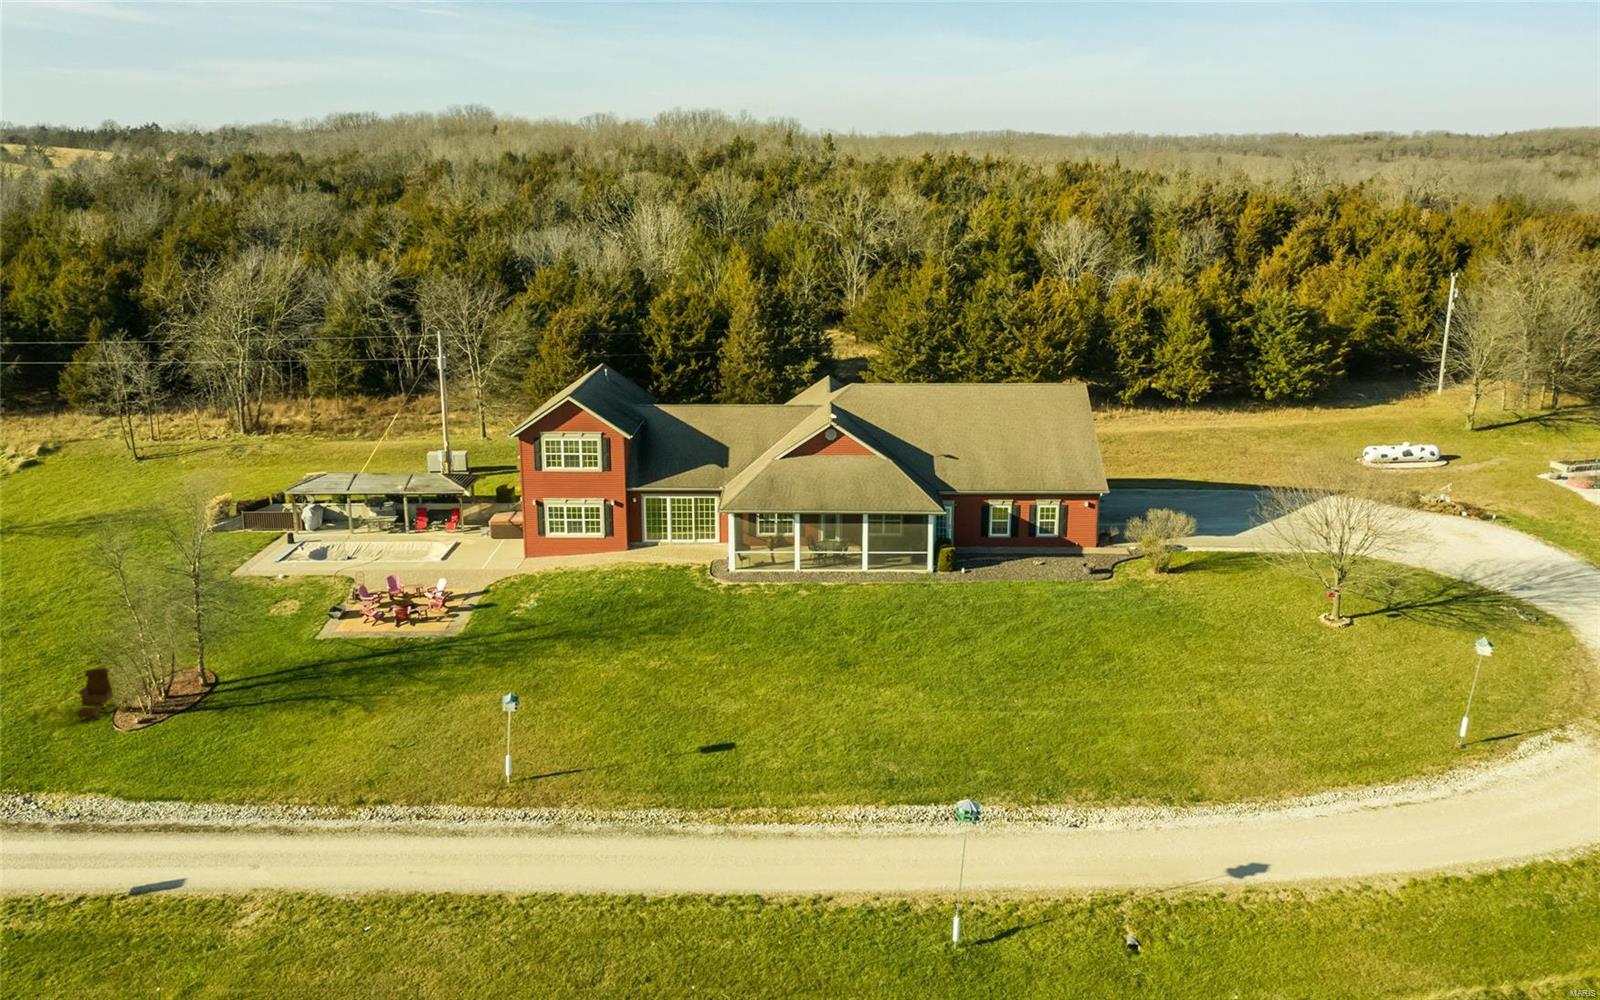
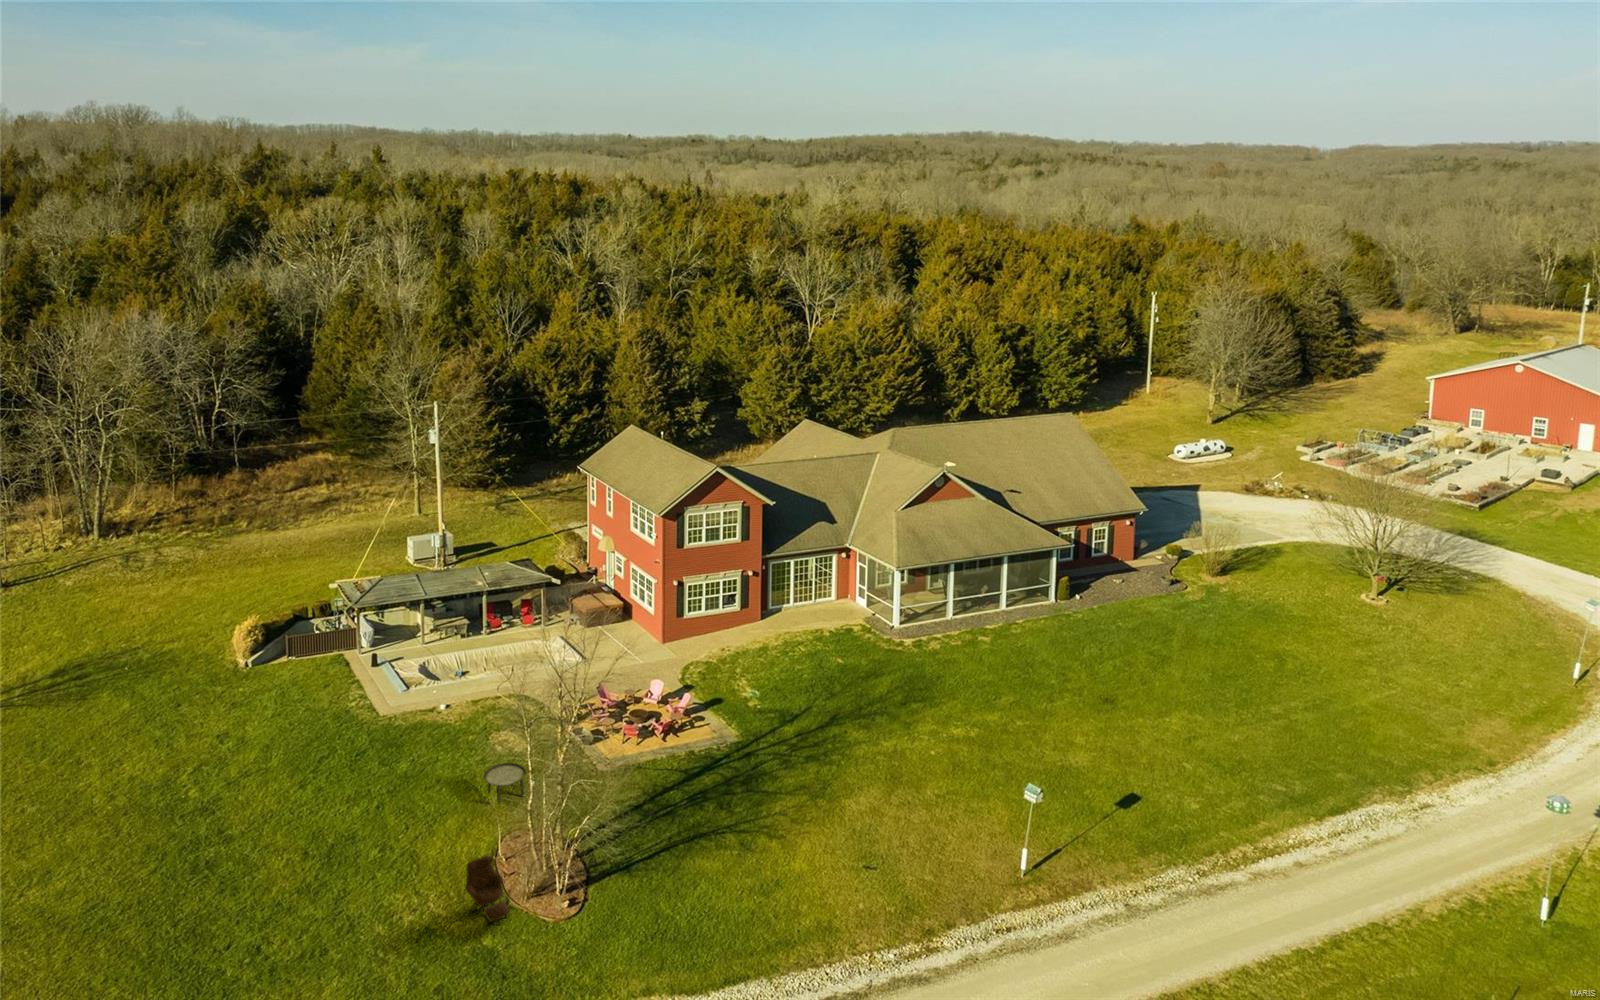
round table: none [209,616,249,648] -> present [484,763,526,804]

